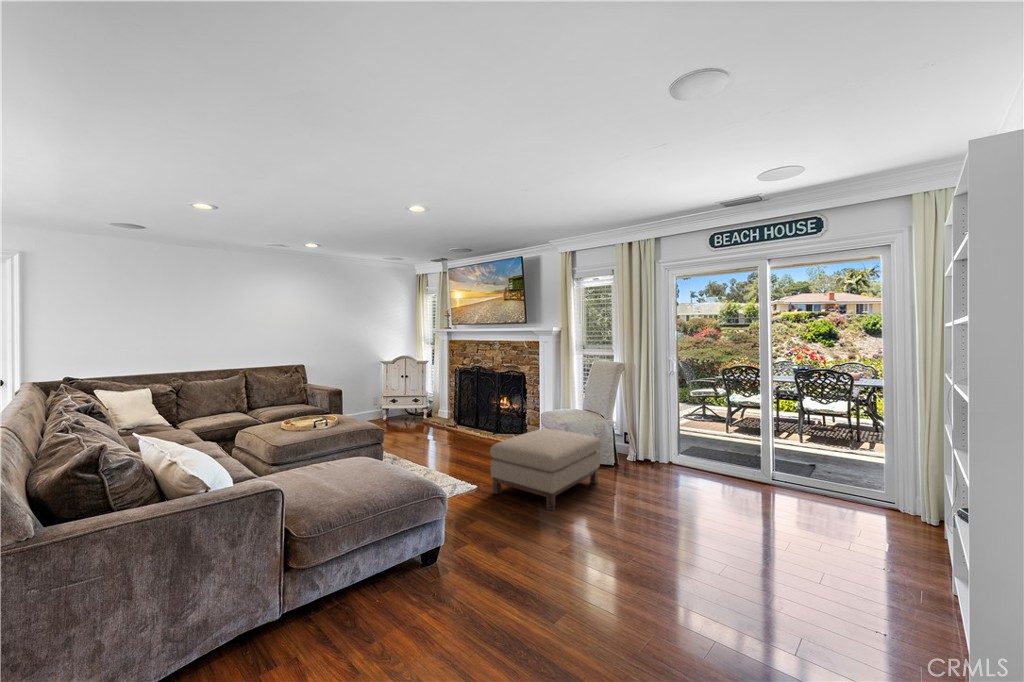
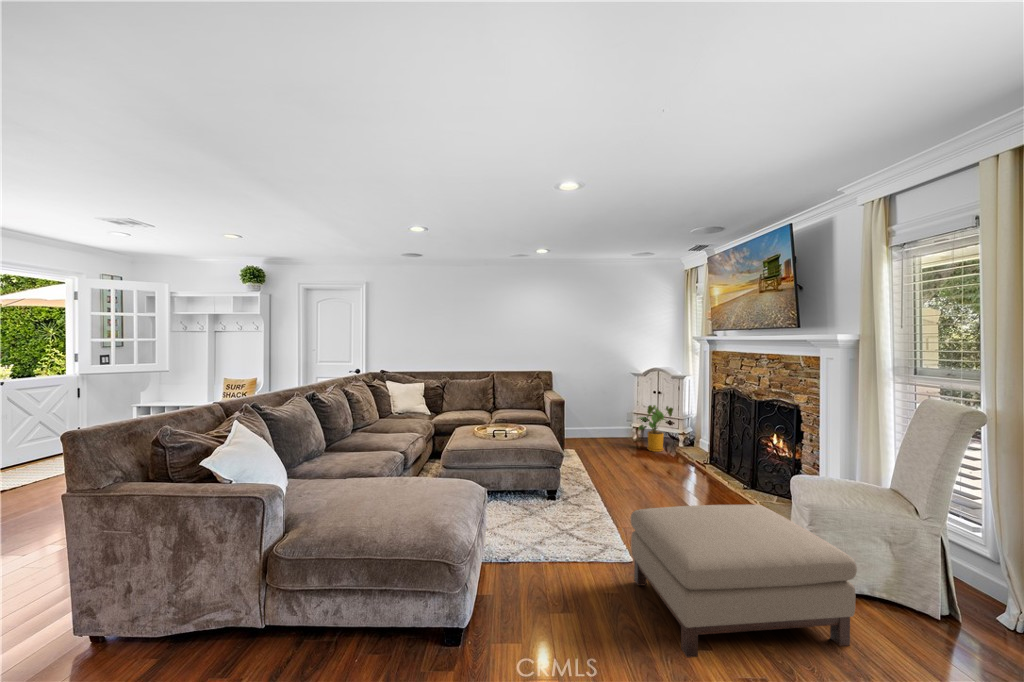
house plant: none [396,387,423,425] -> present [638,405,673,452]

